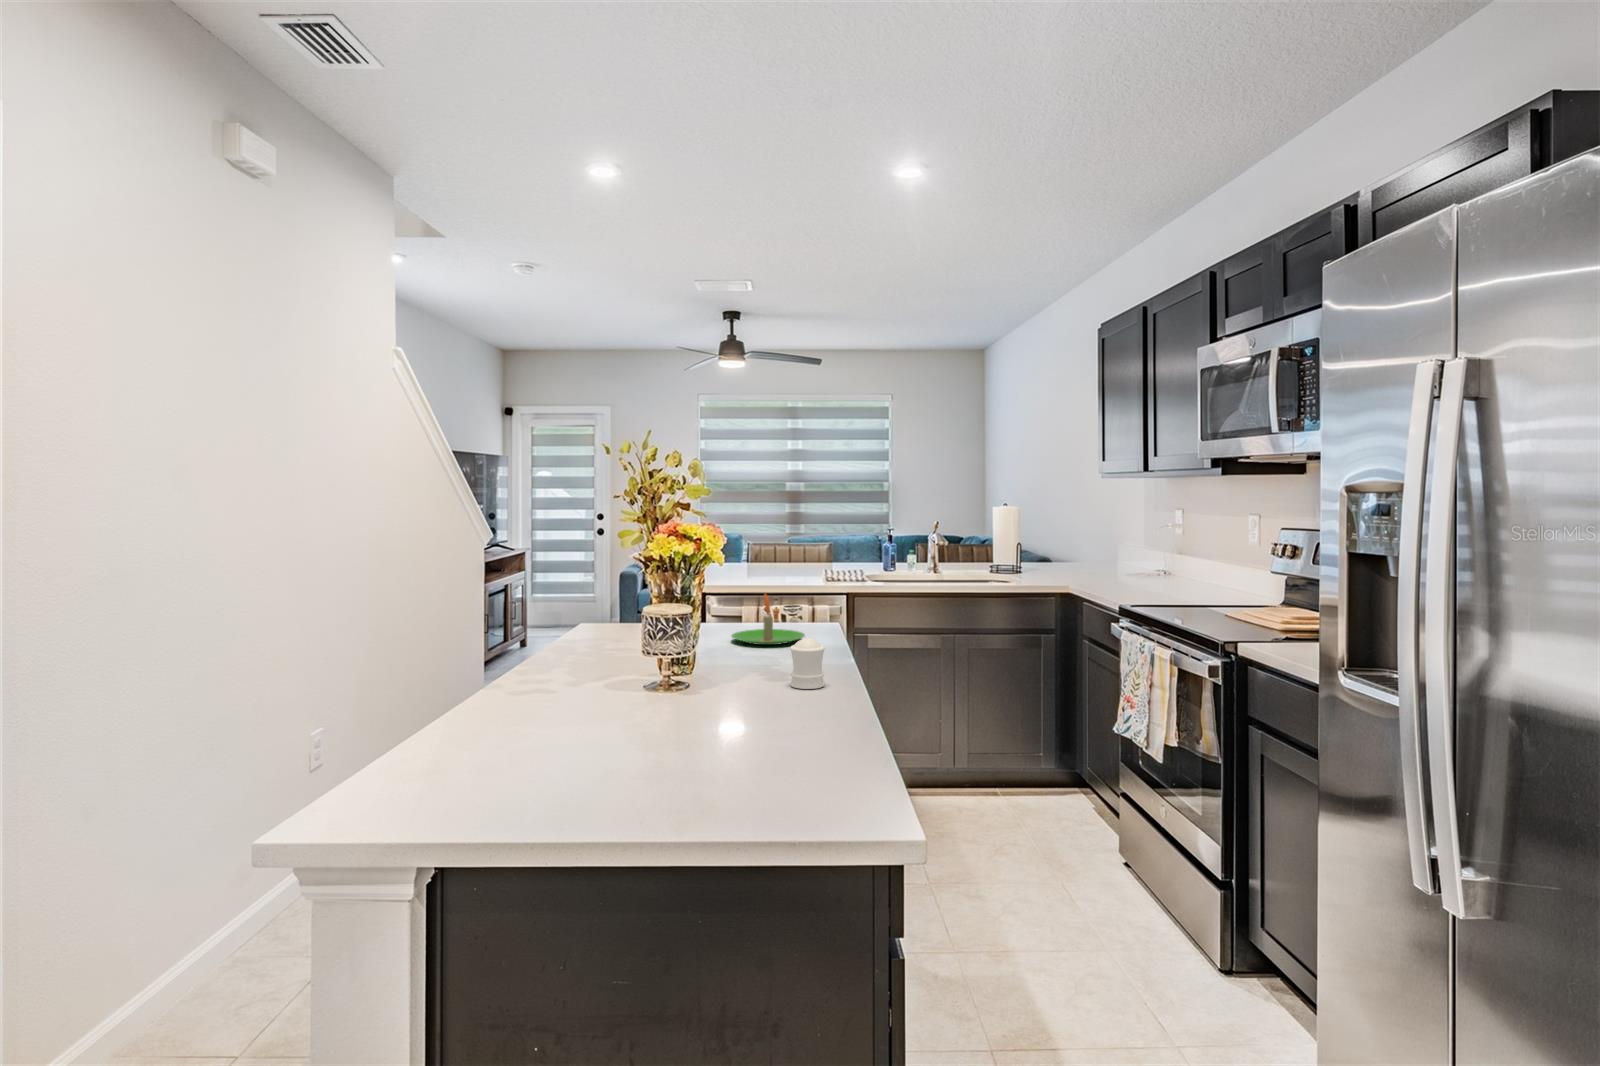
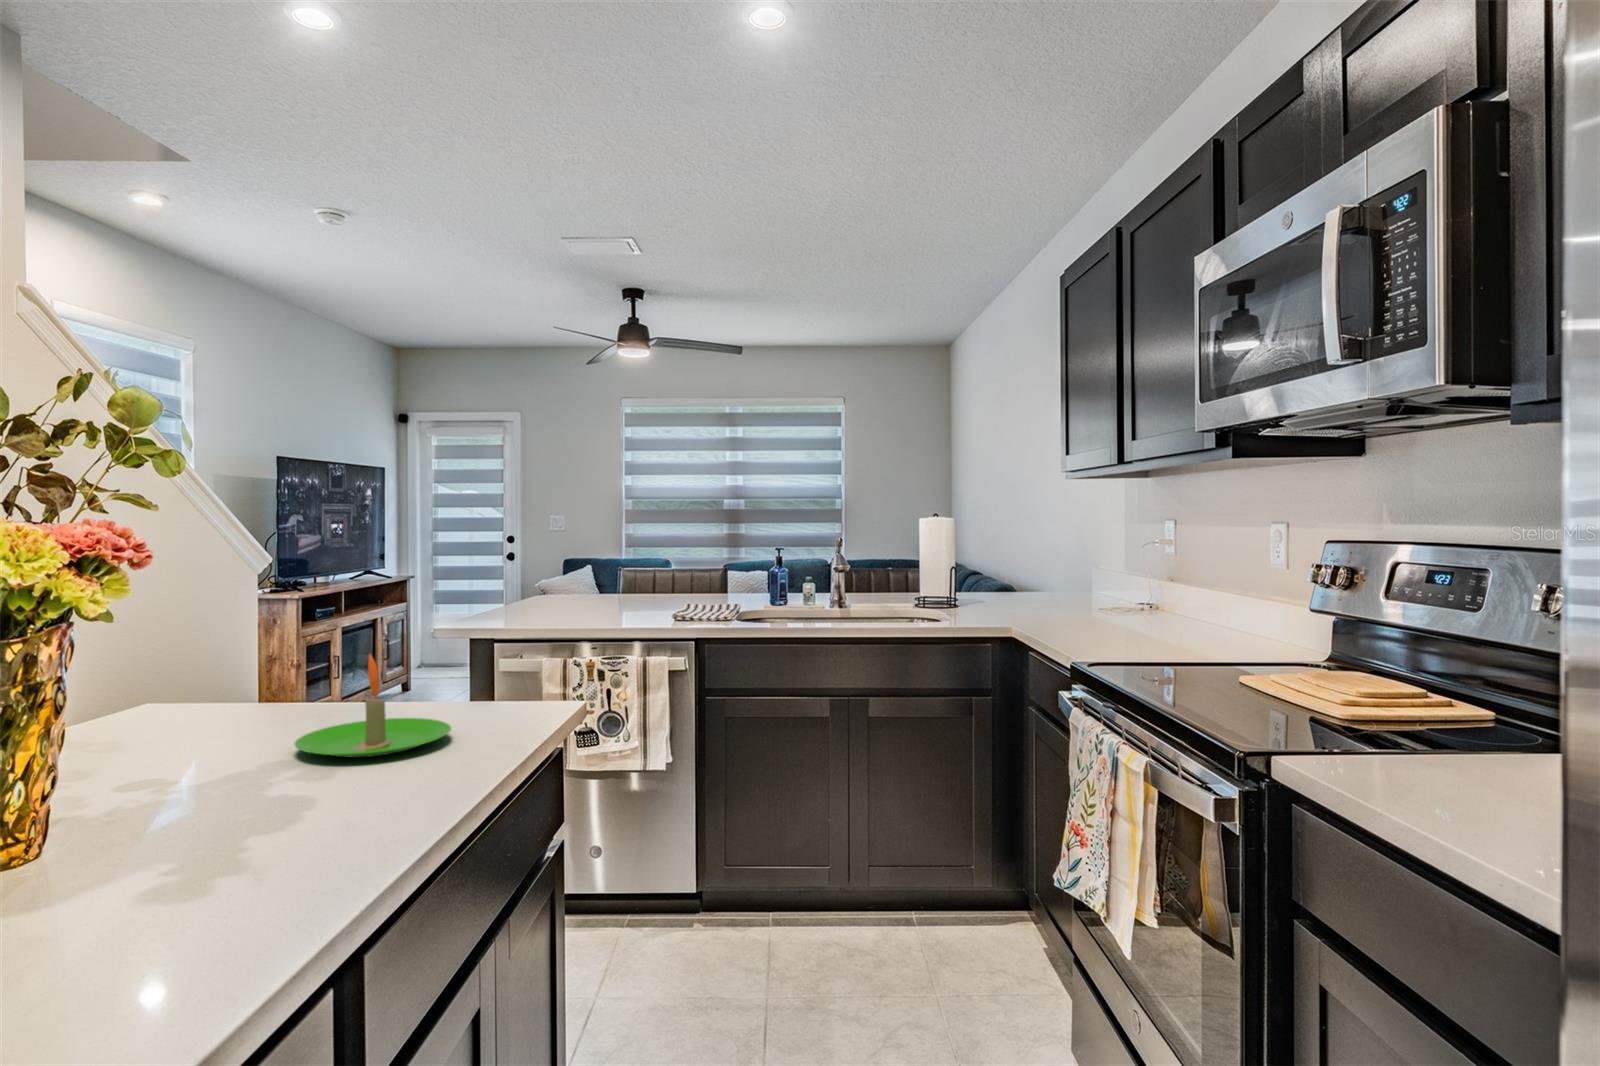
salt shaker: present [790,638,825,689] -> none [118,795,230,938]

